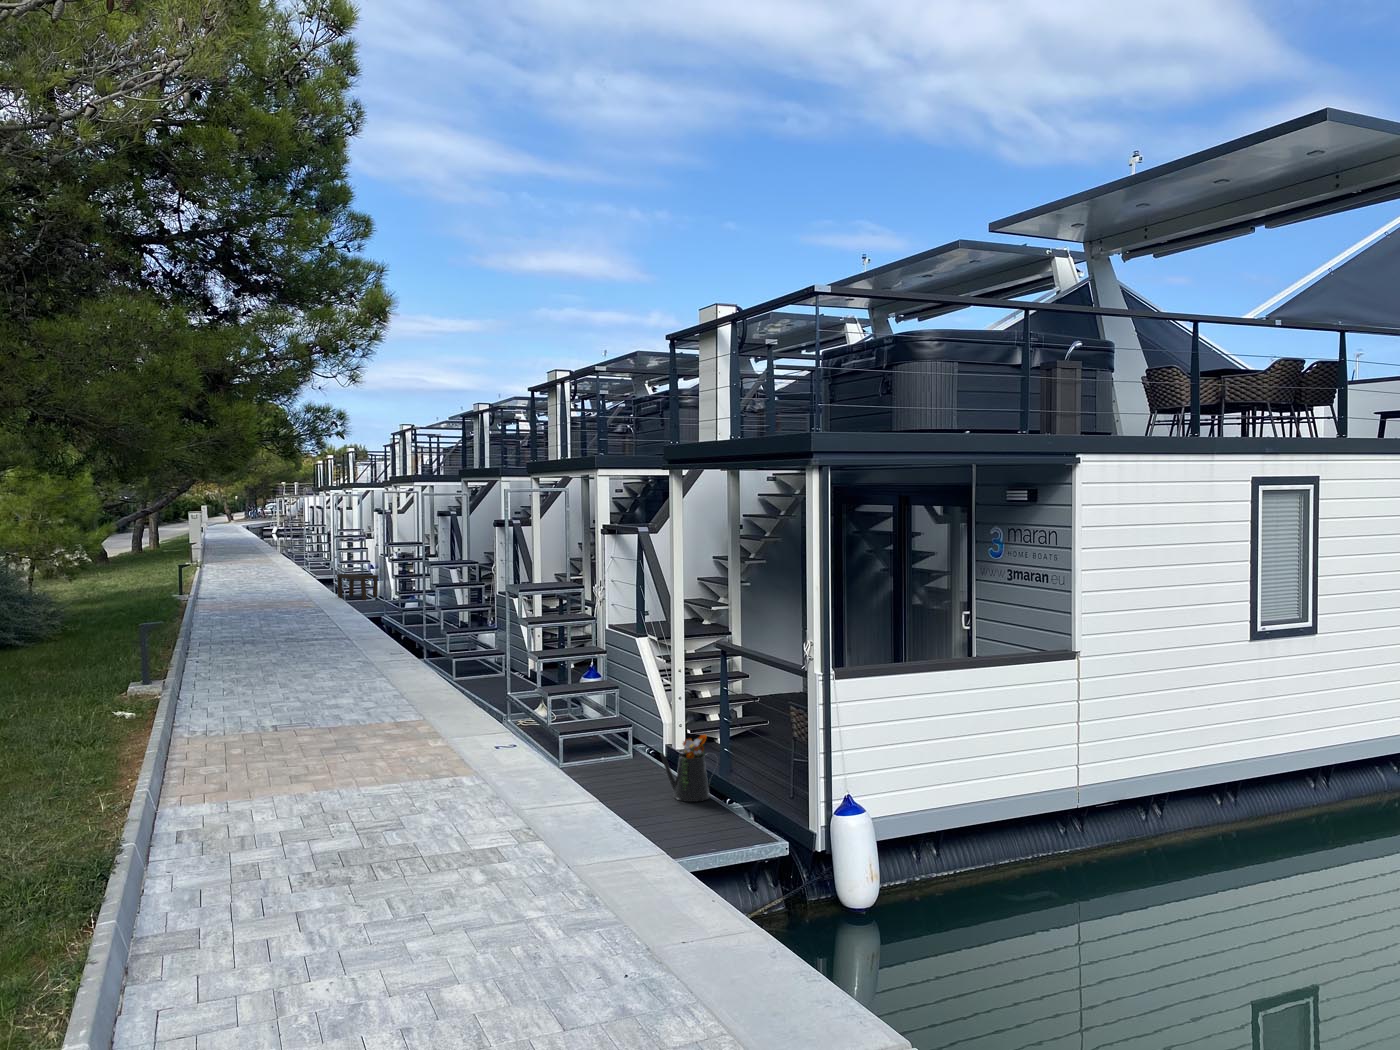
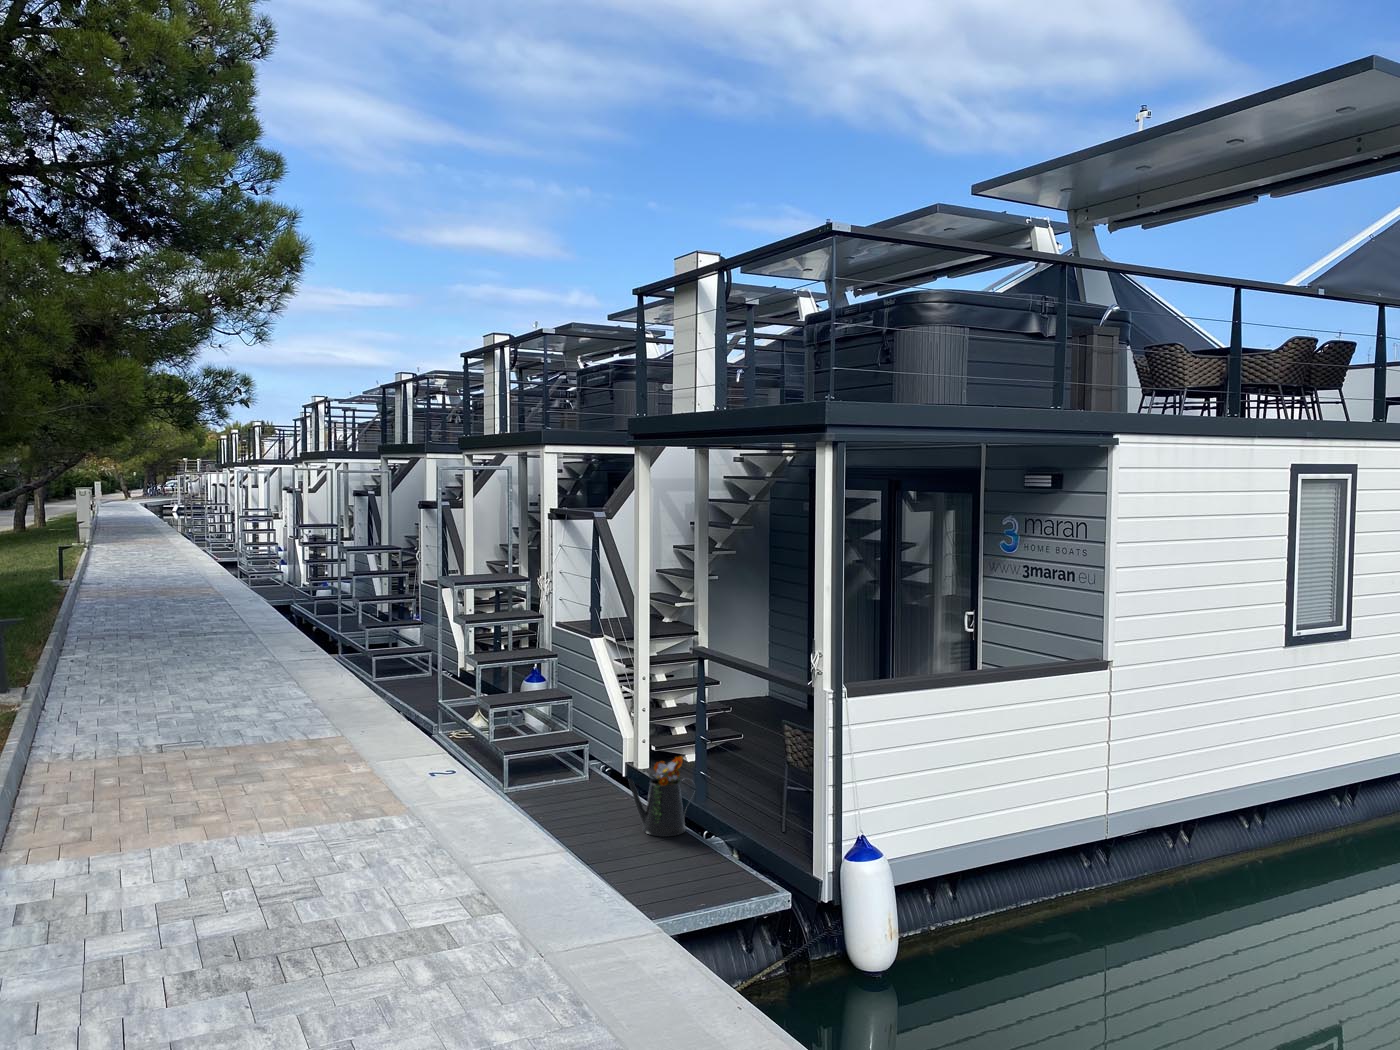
bench: present [337,574,378,600] -> none [240,557,287,586]

